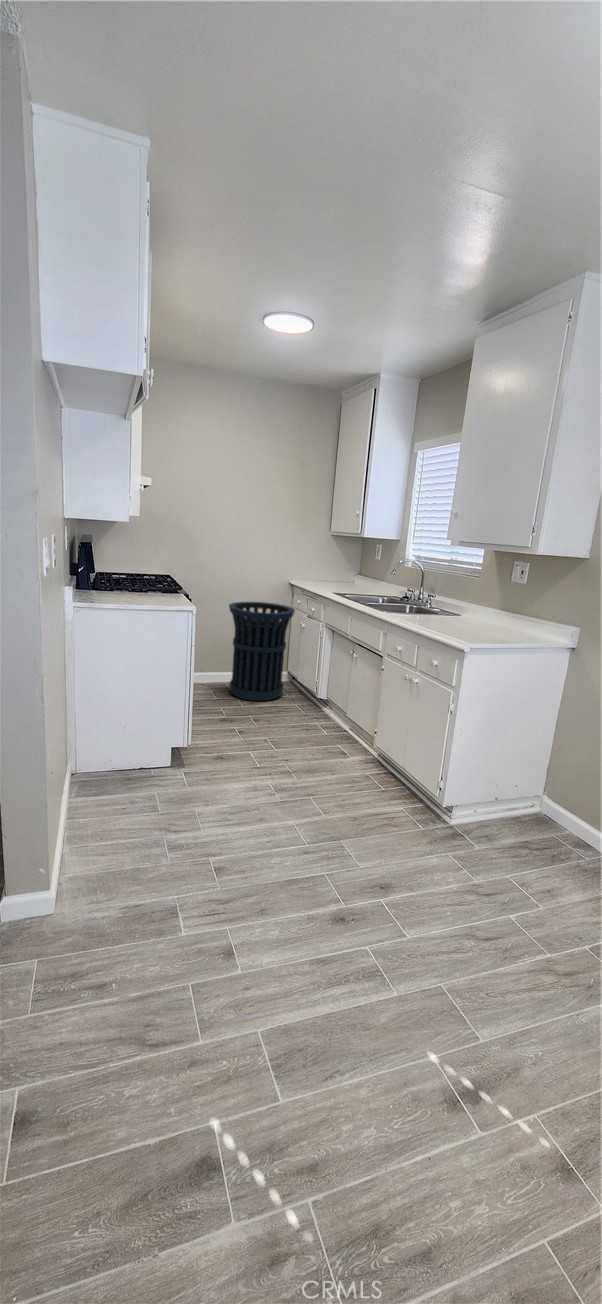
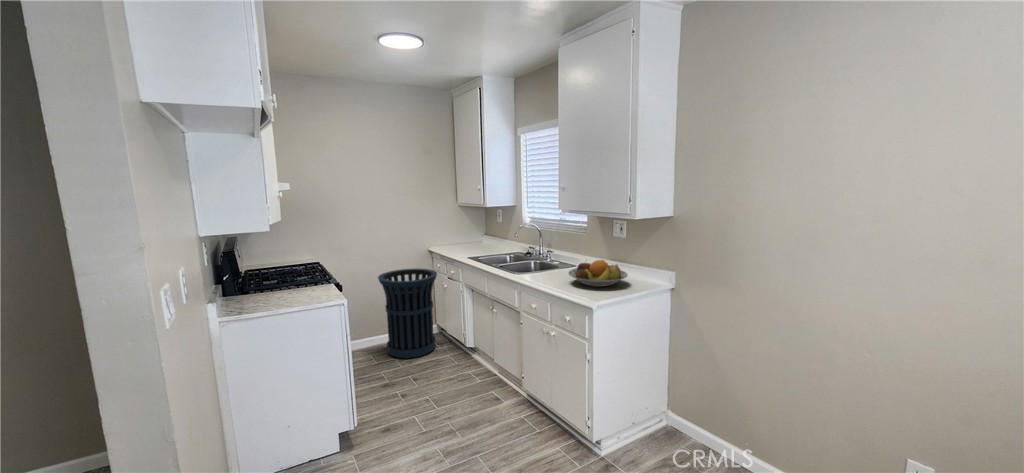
fruit bowl: none [446,604,519,636] -> present [568,260,628,287]

